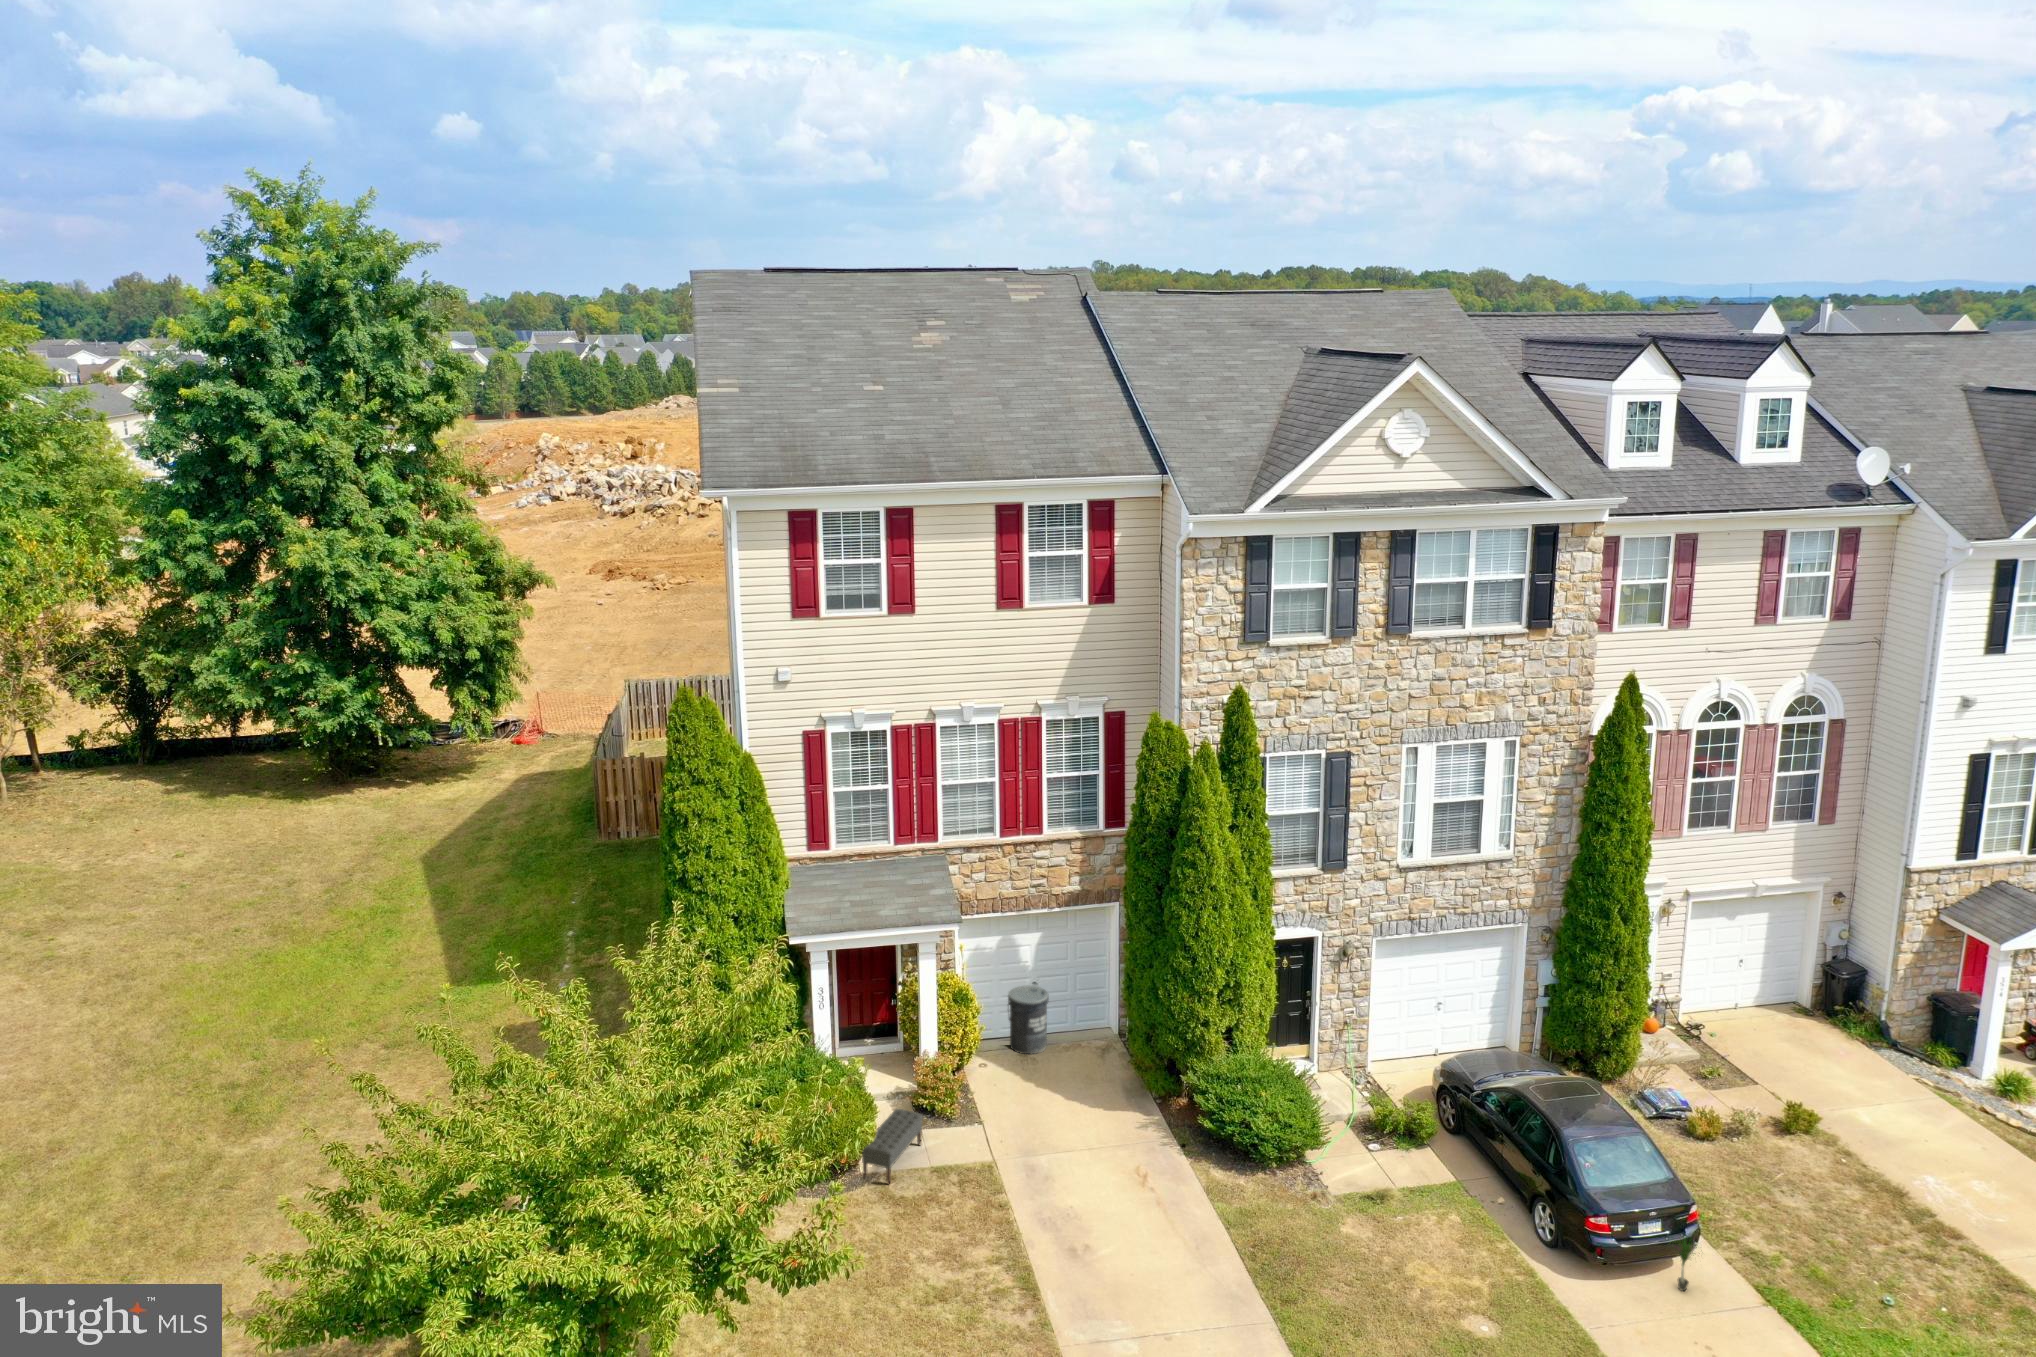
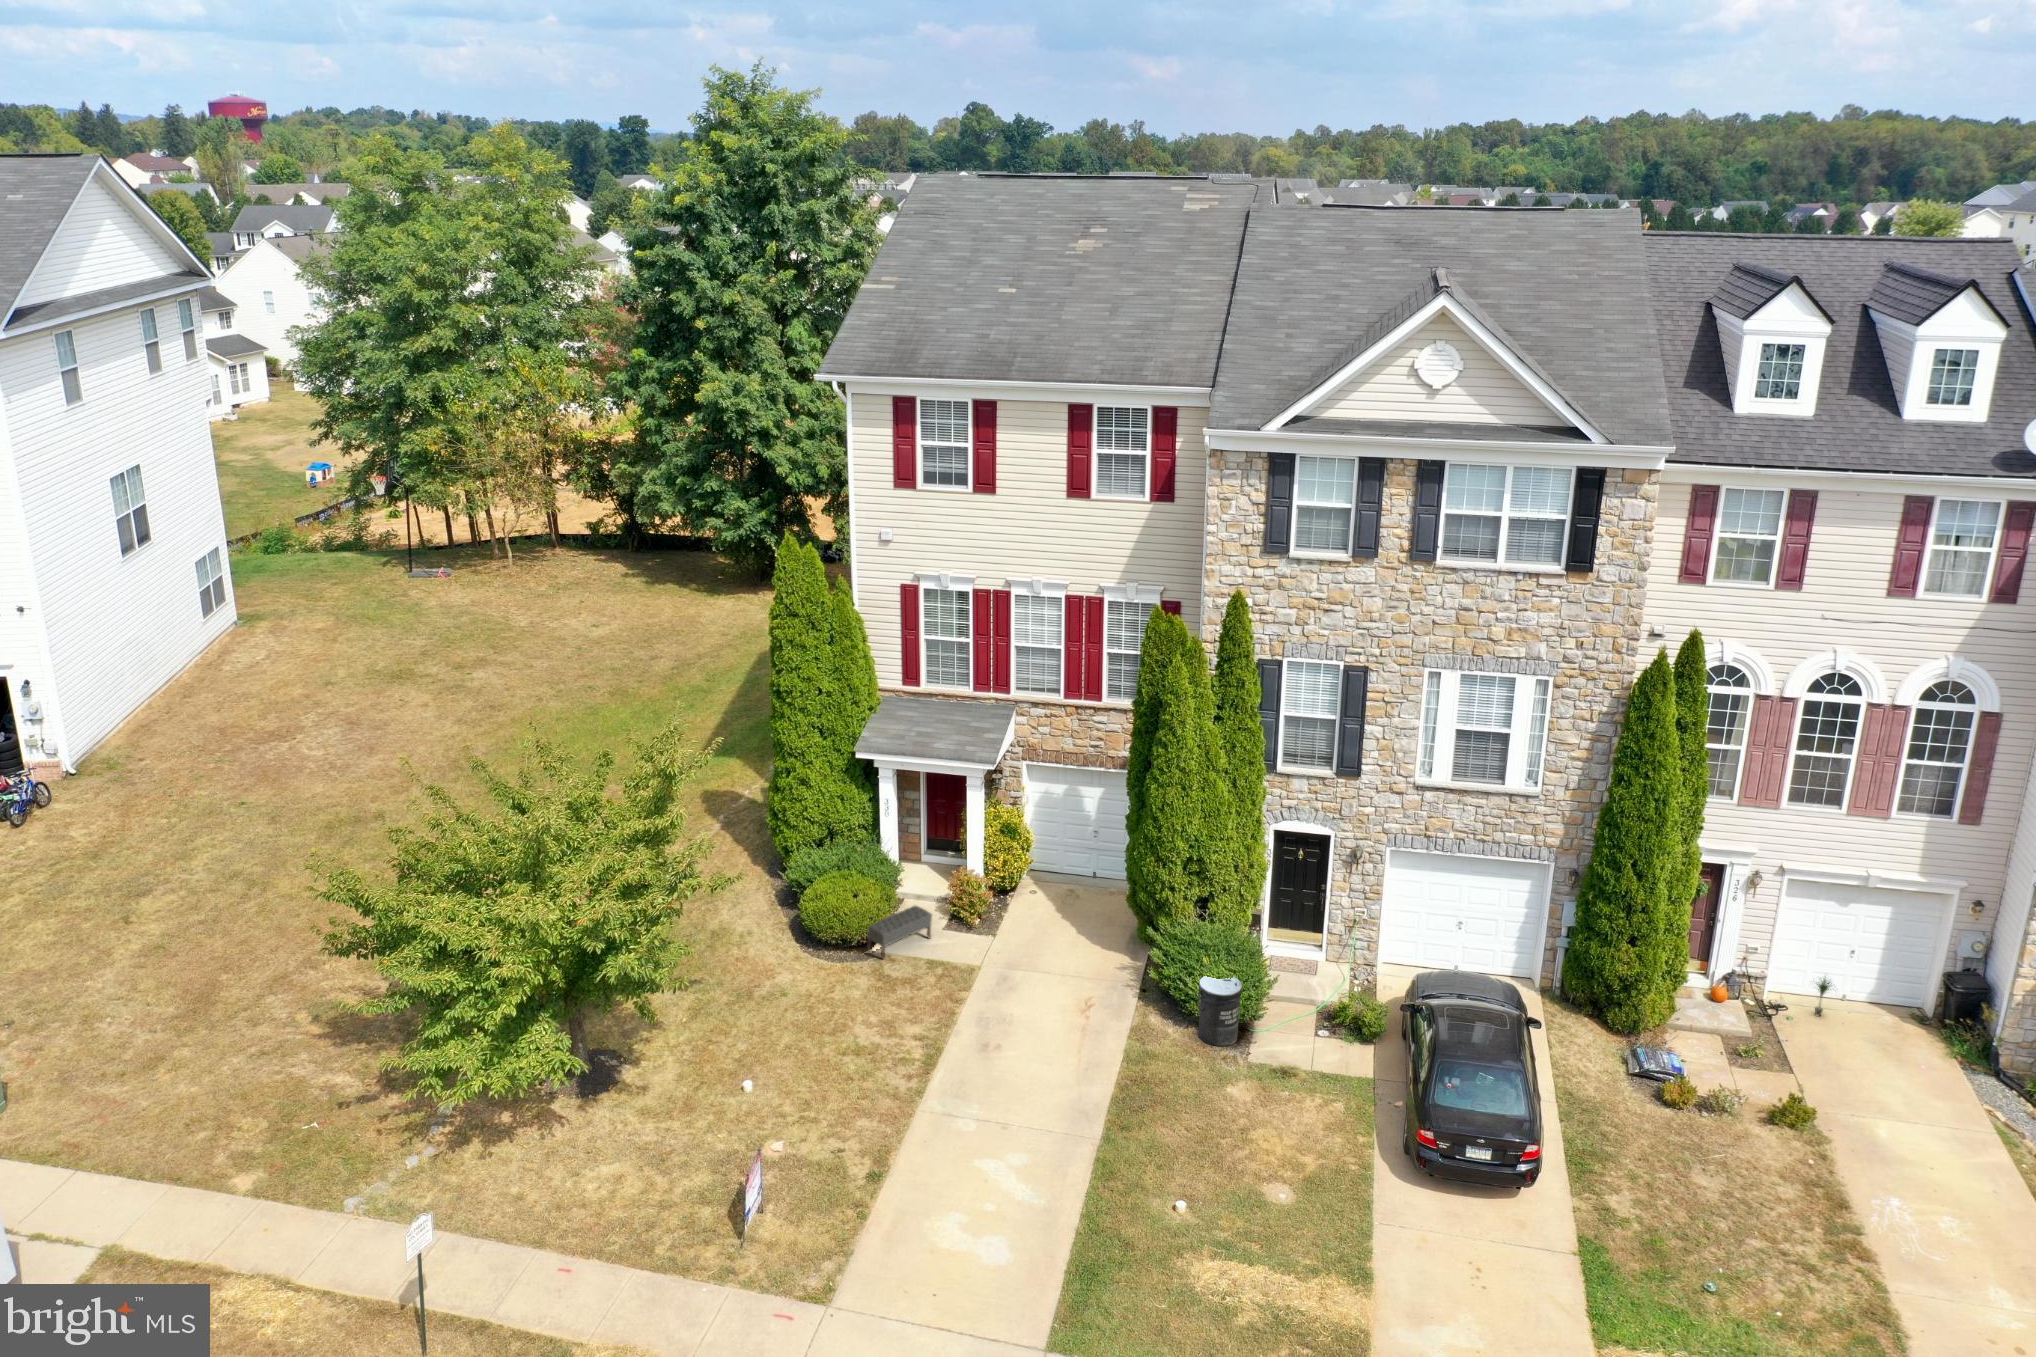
trash can: present [1008,986,1049,1054] -> present [1198,976,1243,1046]
potted plant: present [1675,1237,1697,1291] -> present [1815,977,1830,1016]

